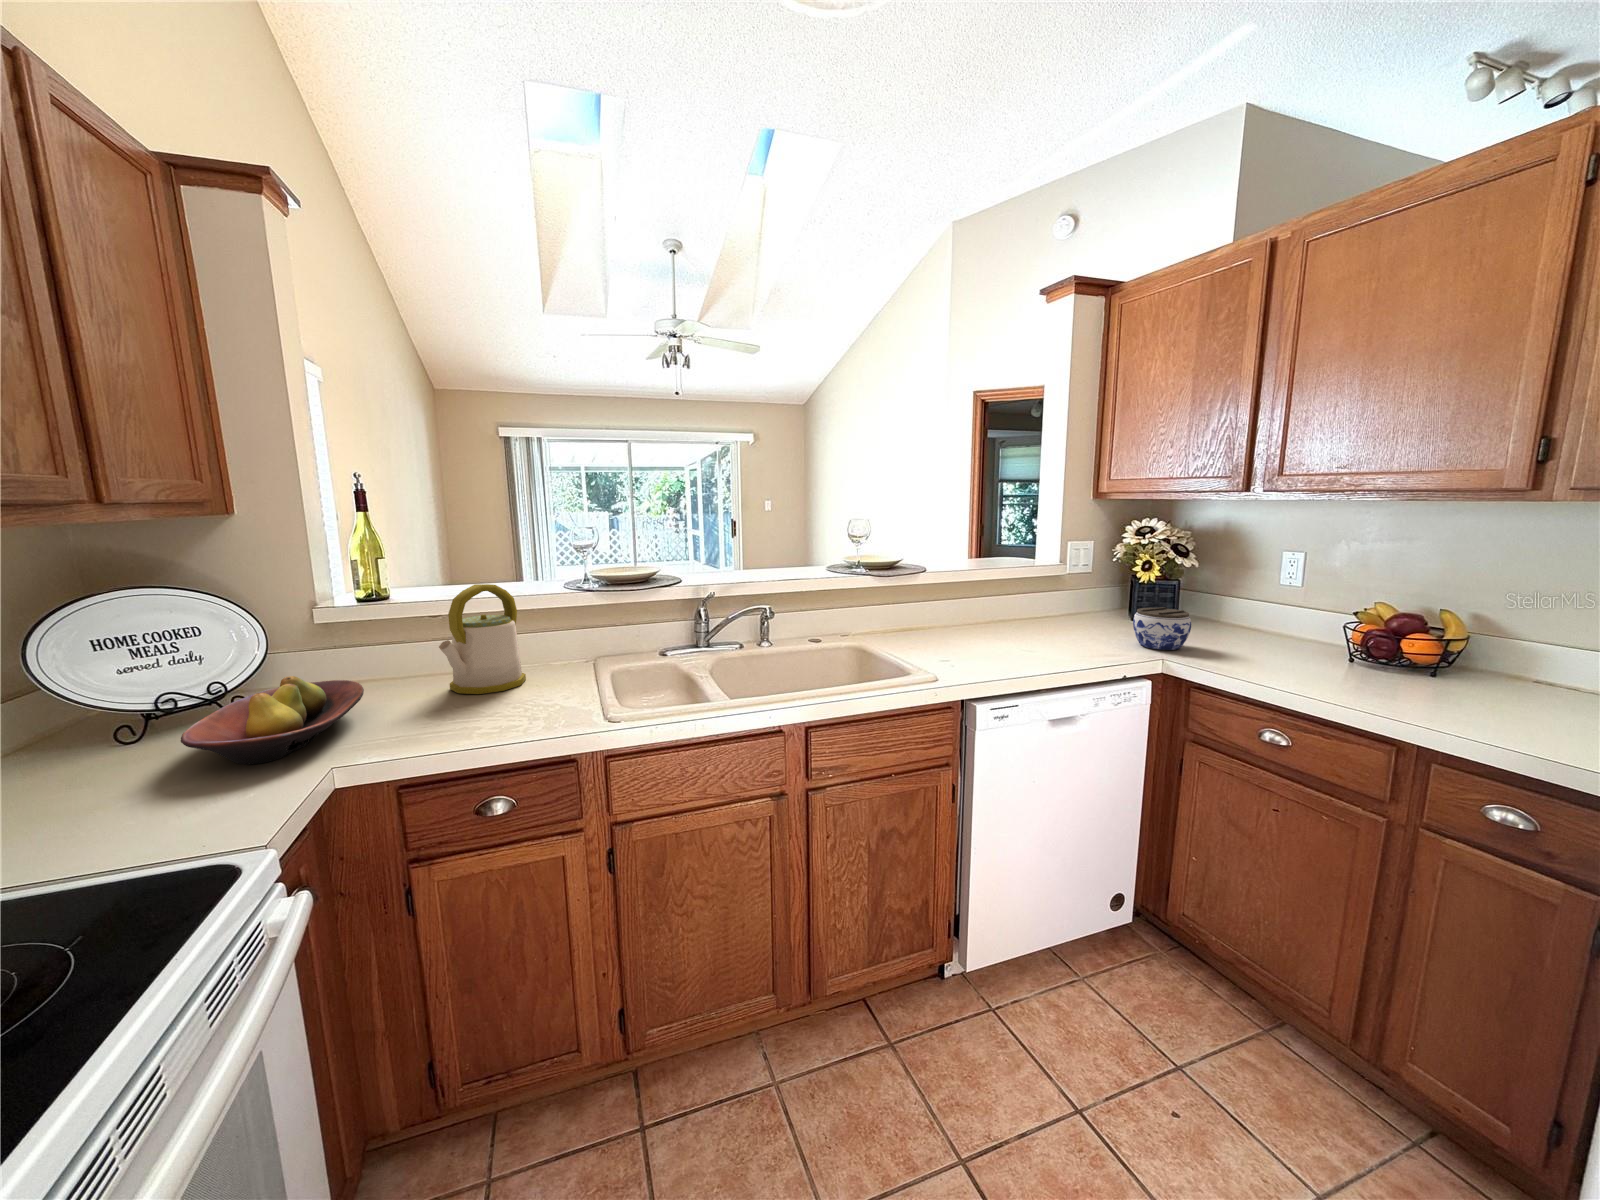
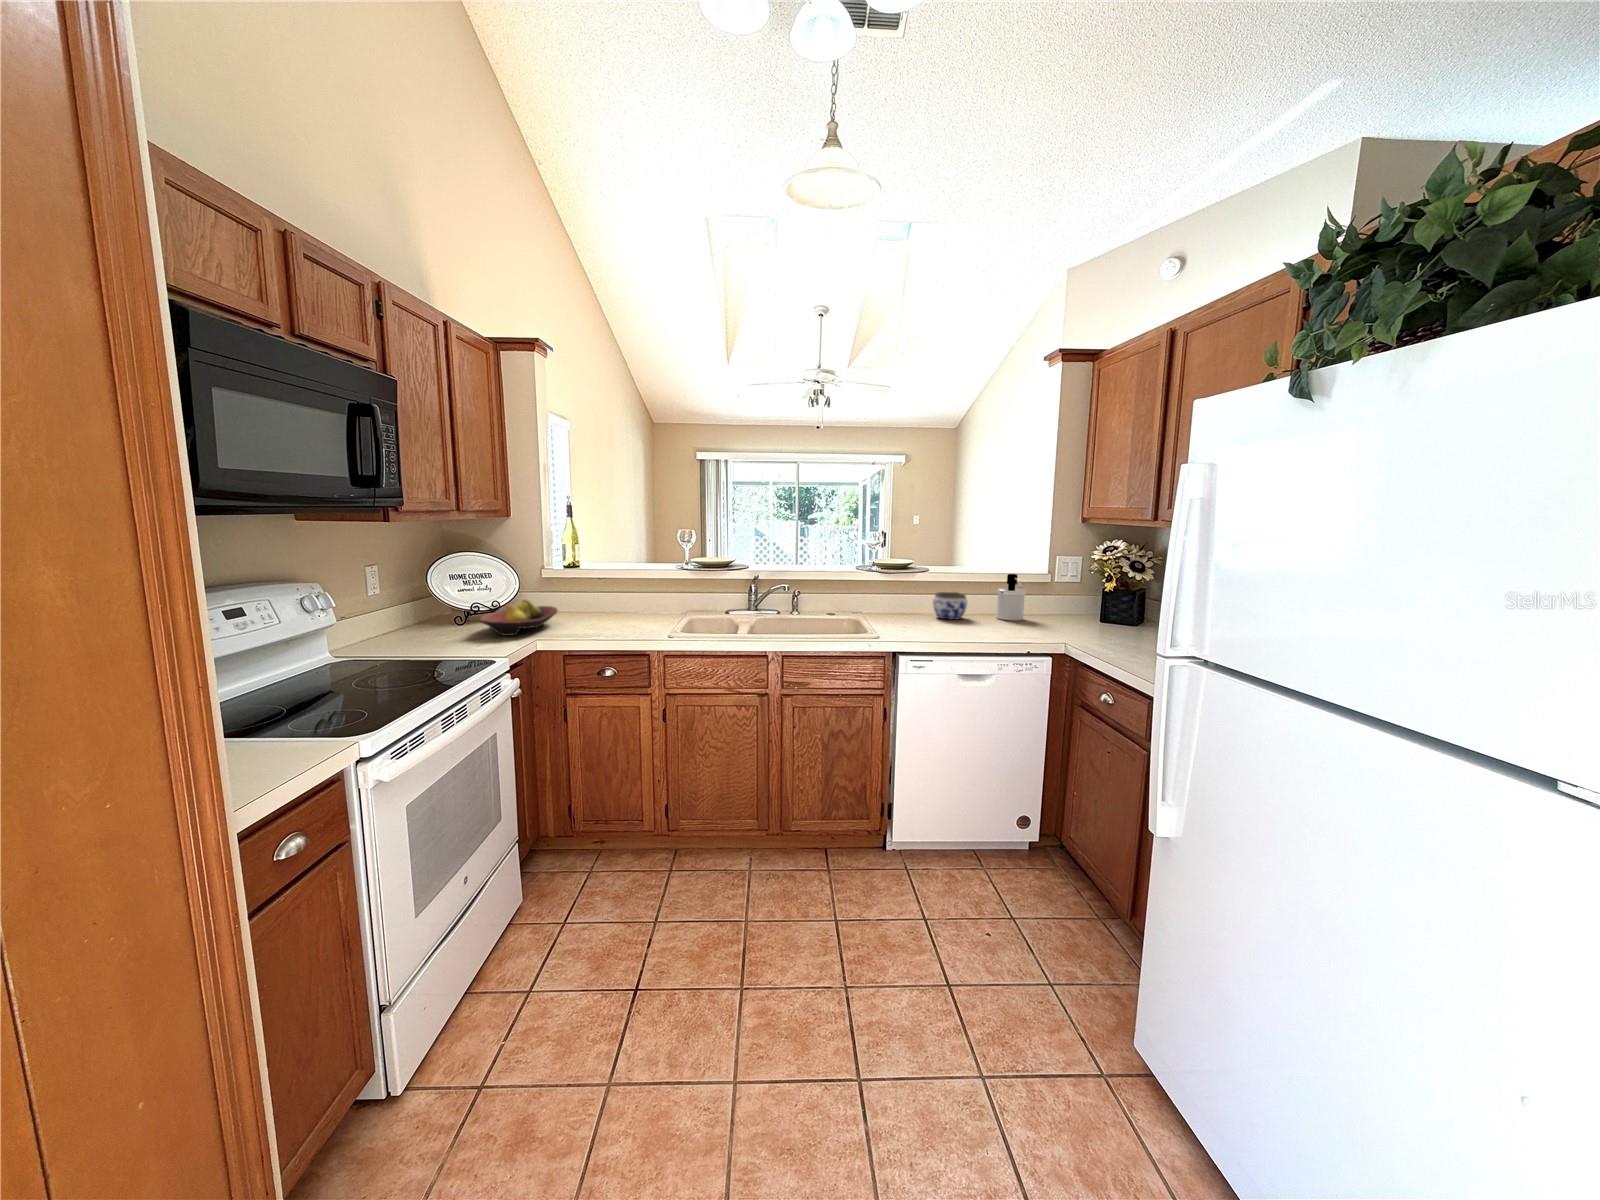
soap dispenser: none [1016,568,1061,629] -> present [996,574,1026,621]
kettle: present [439,584,526,694] -> none [596,560,643,622]
jar: present [1133,607,1191,650] -> present [933,592,967,619]

